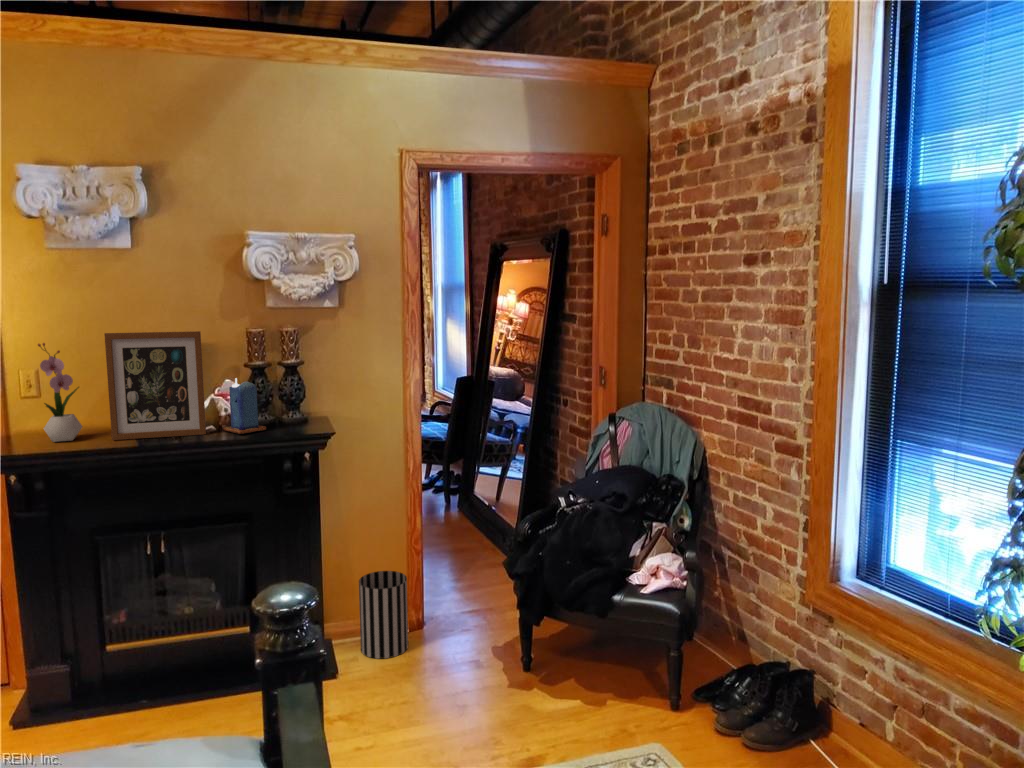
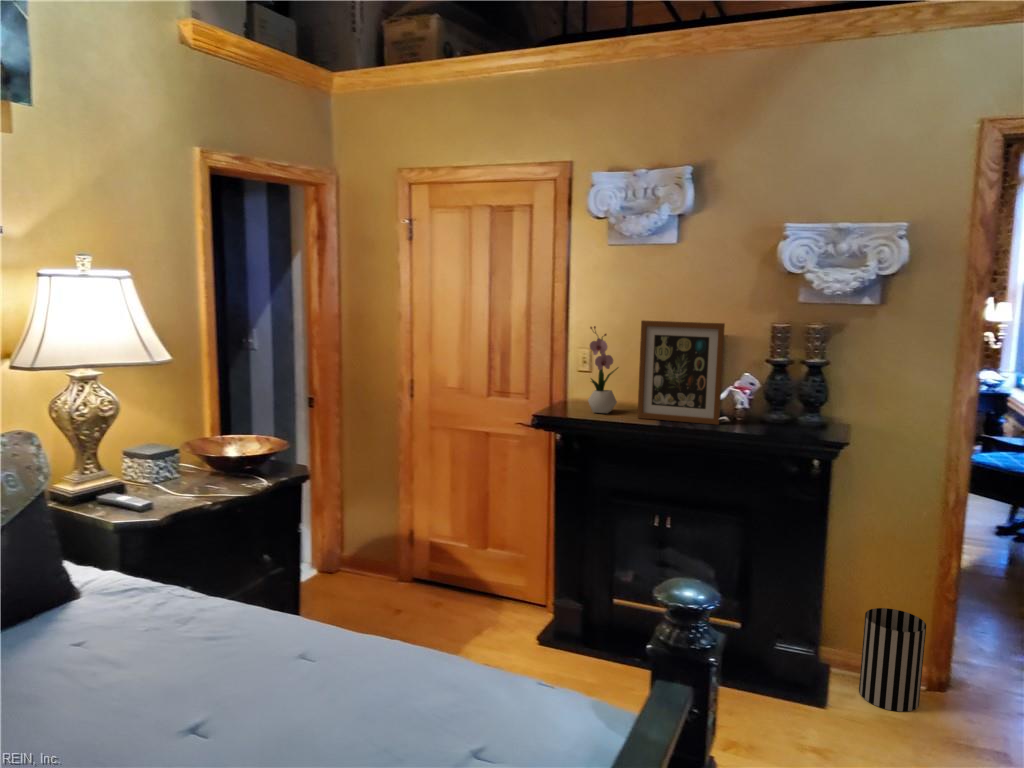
candle: present [223,378,266,434] -> none [736,372,779,429]

